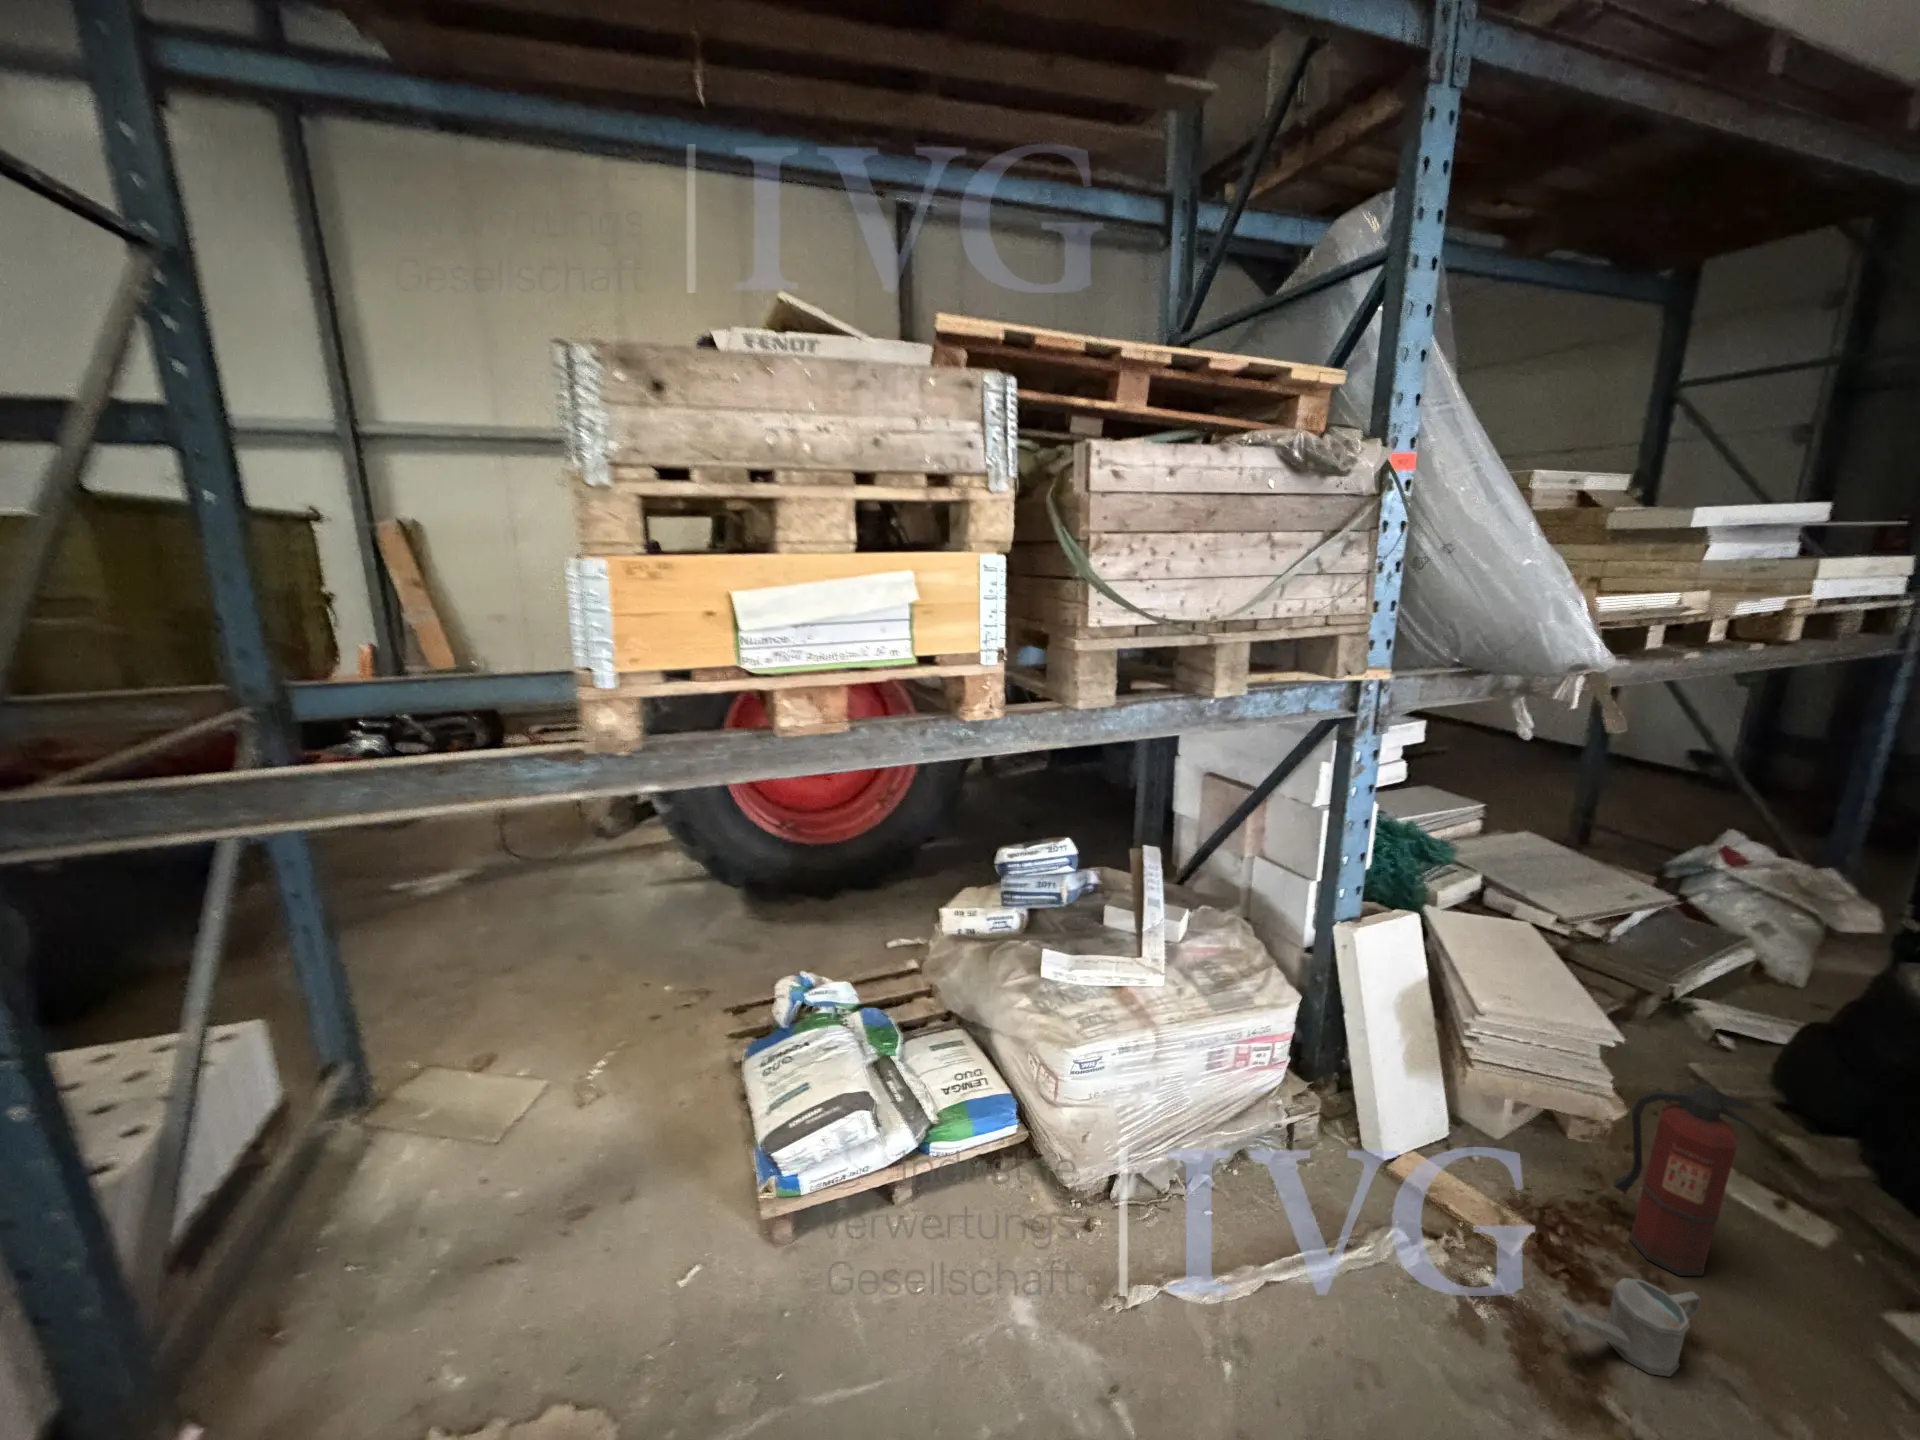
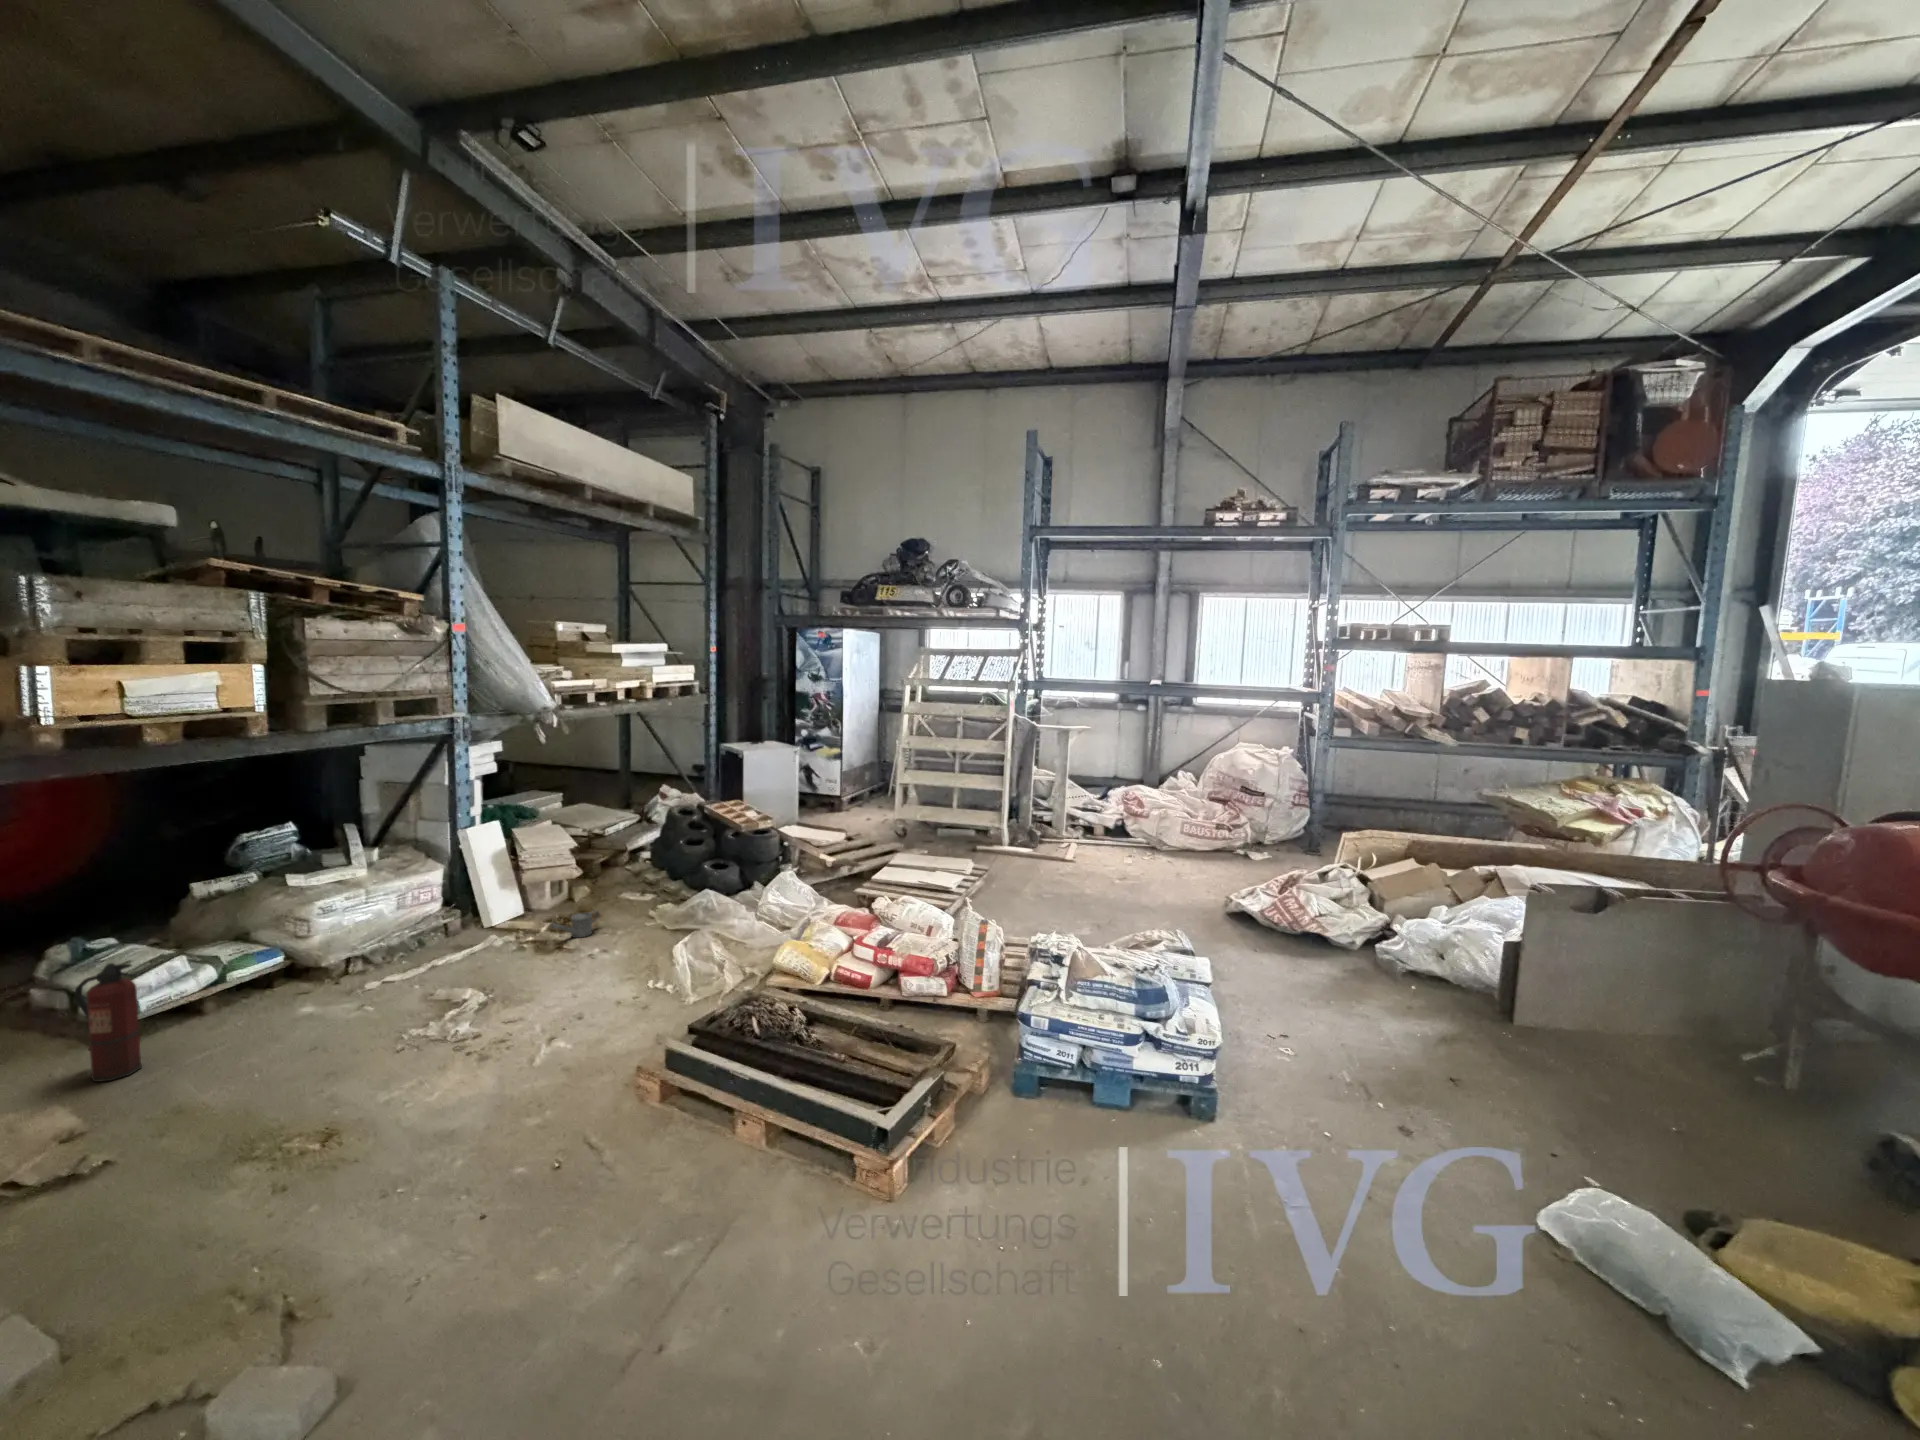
fire extinguisher: present [1614,1085,1756,1276] -> present [75,963,142,1082]

